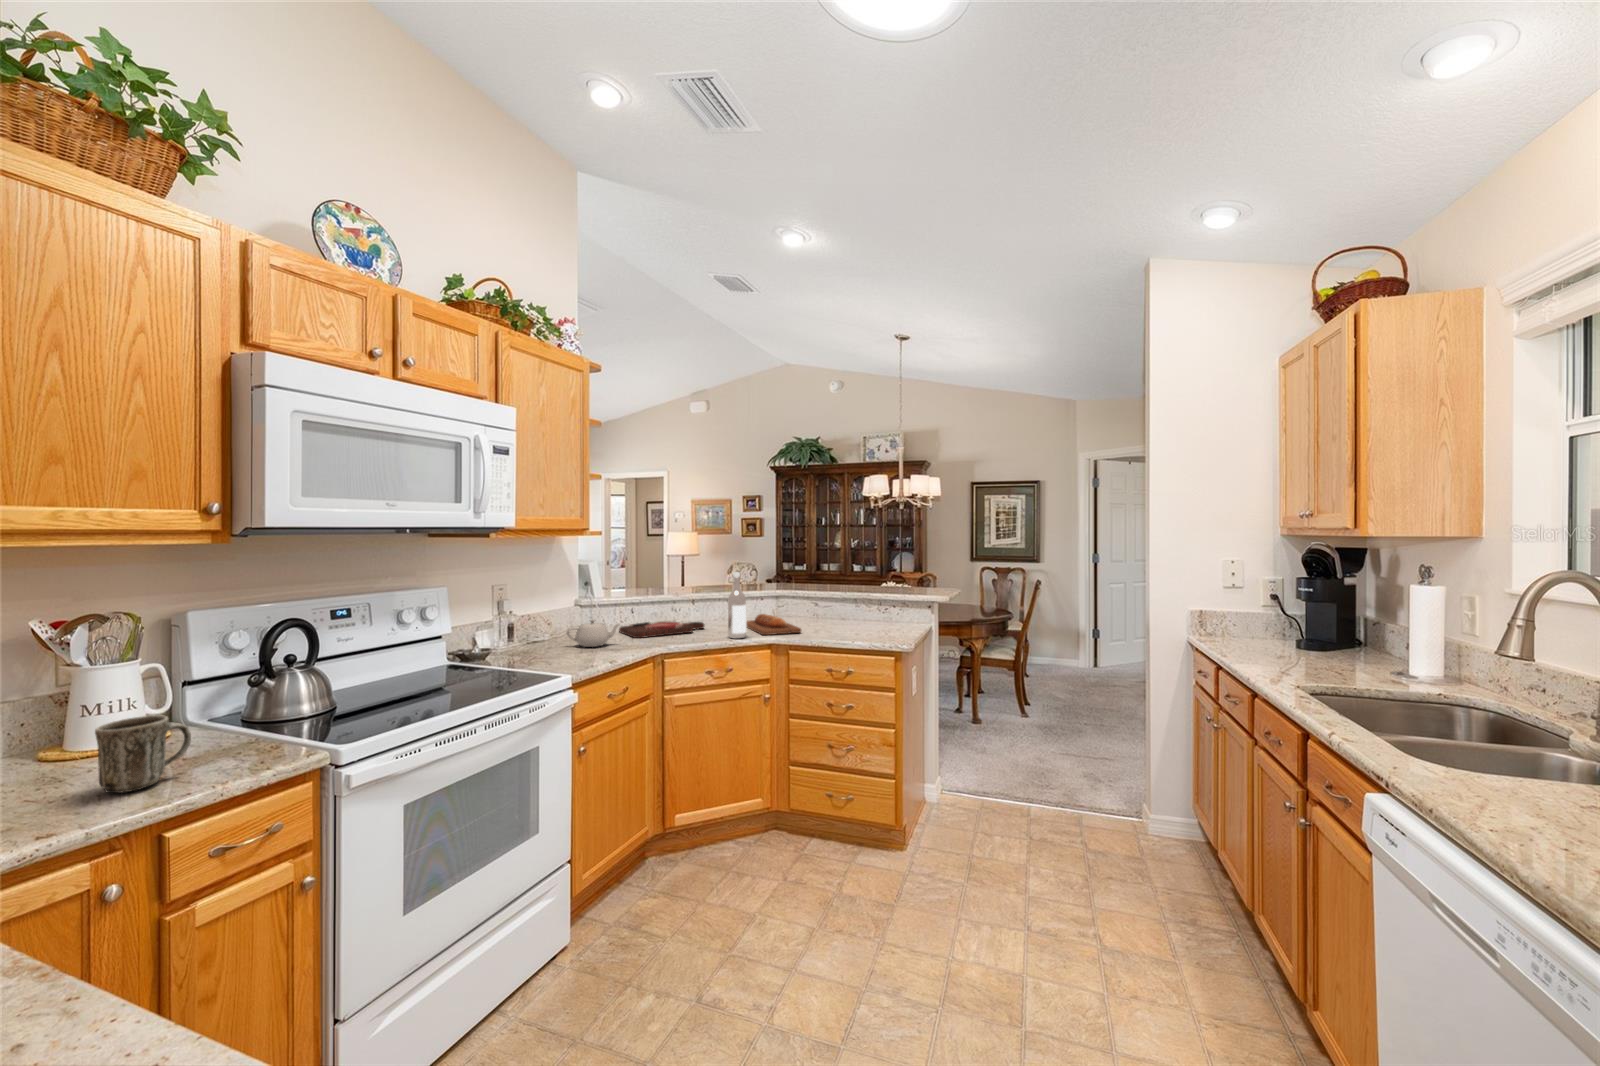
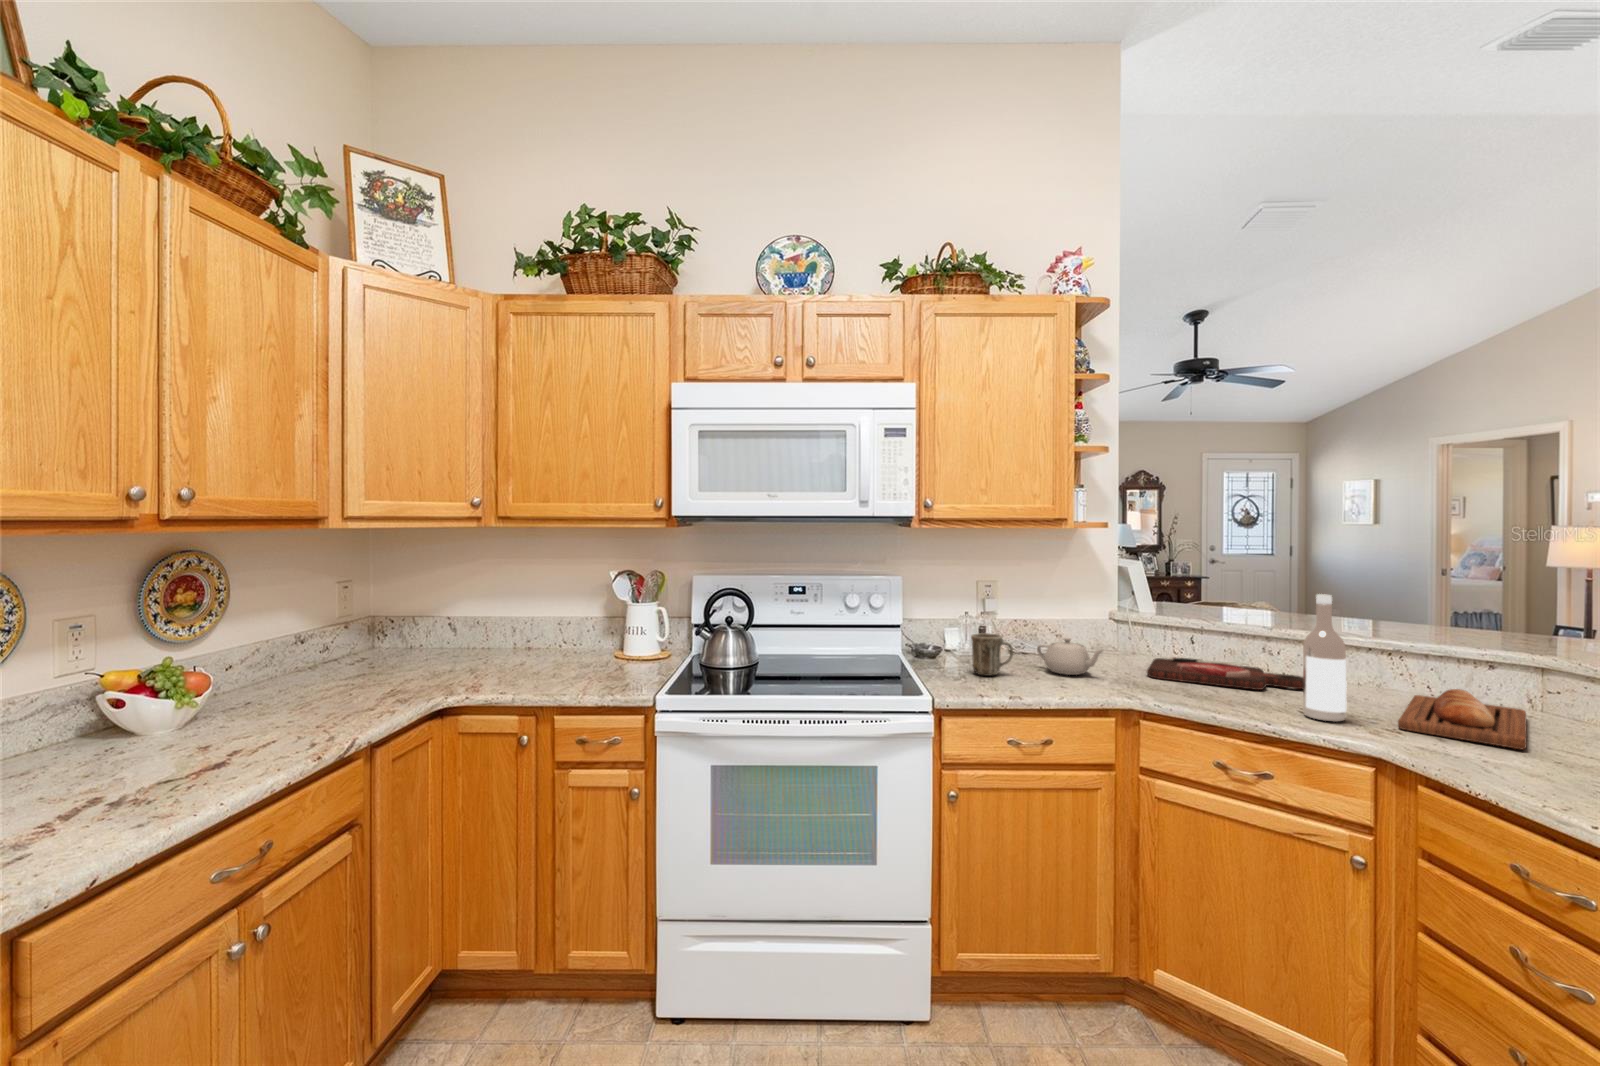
mug: present [95,715,191,793] -> present [971,633,1013,676]

